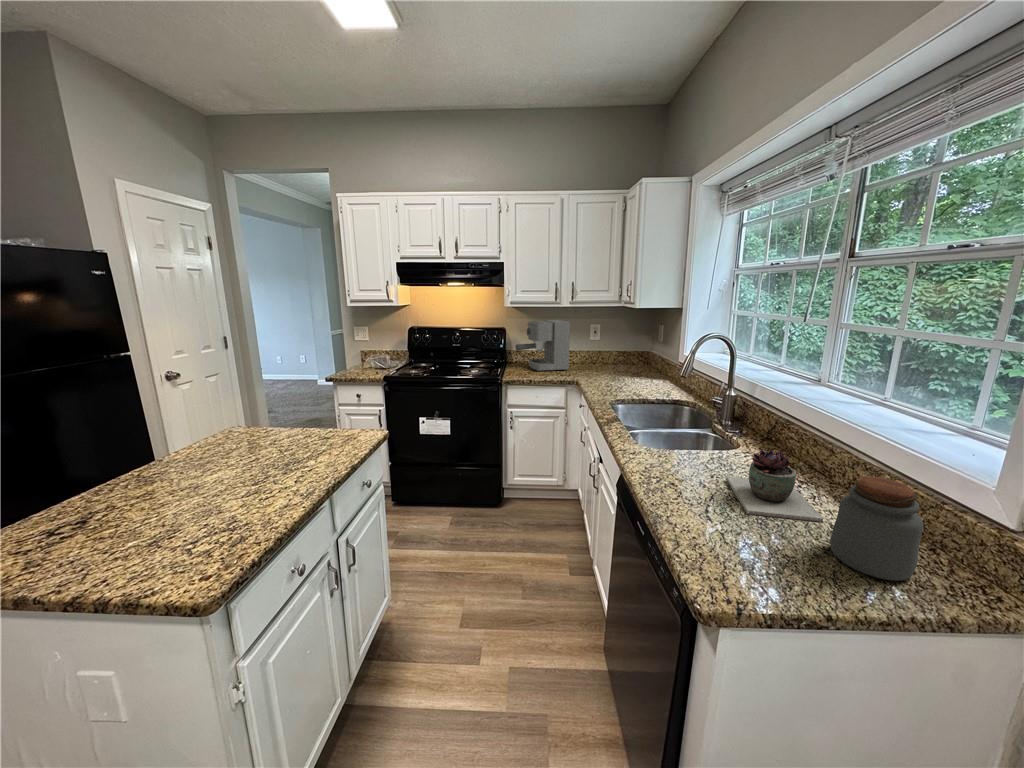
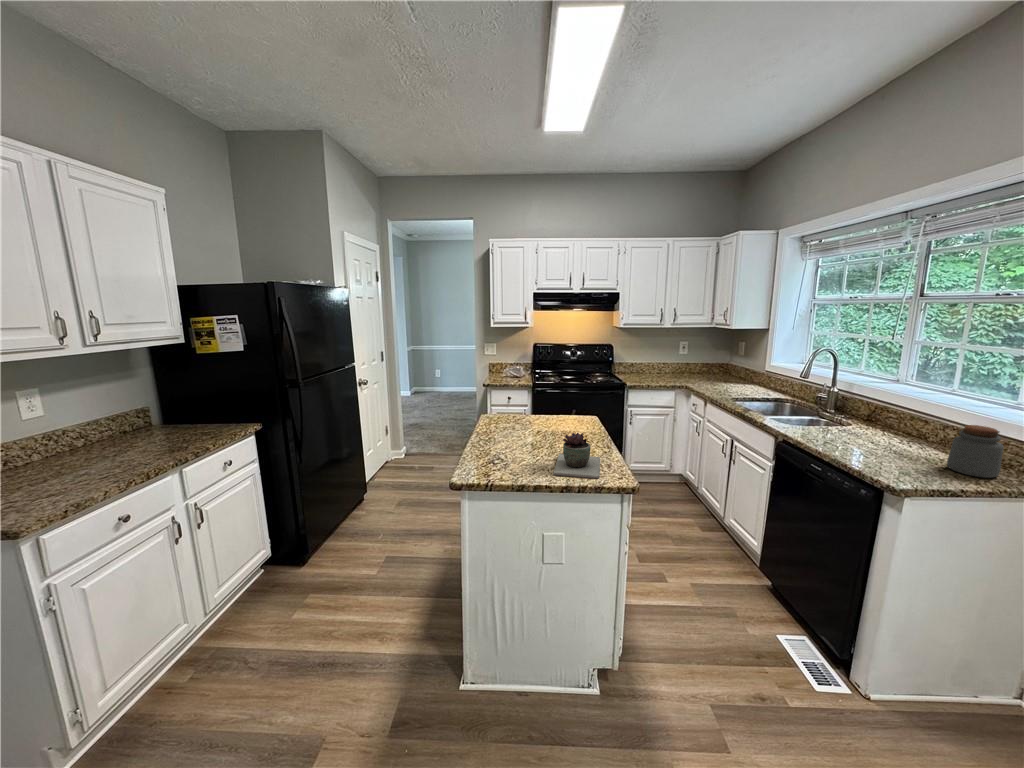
coffee maker: present [515,320,570,371] -> none [627,338,672,379]
succulent plant: present [726,450,823,522] -> present [553,433,600,478]

